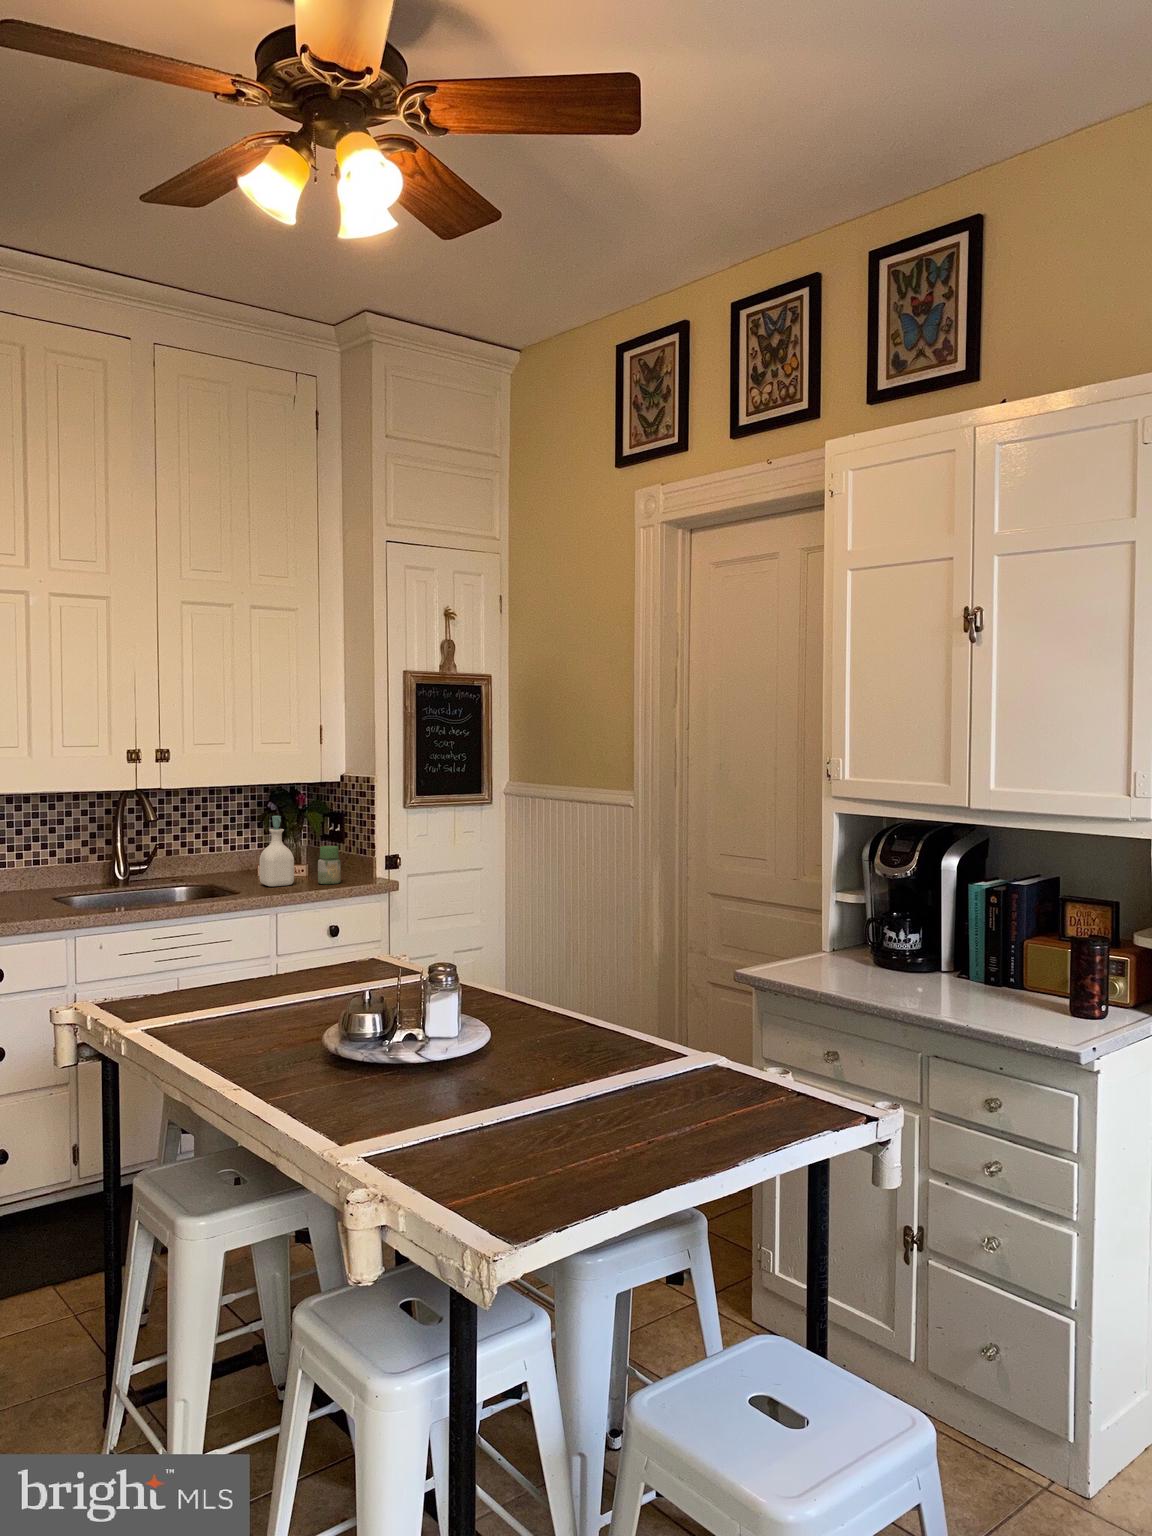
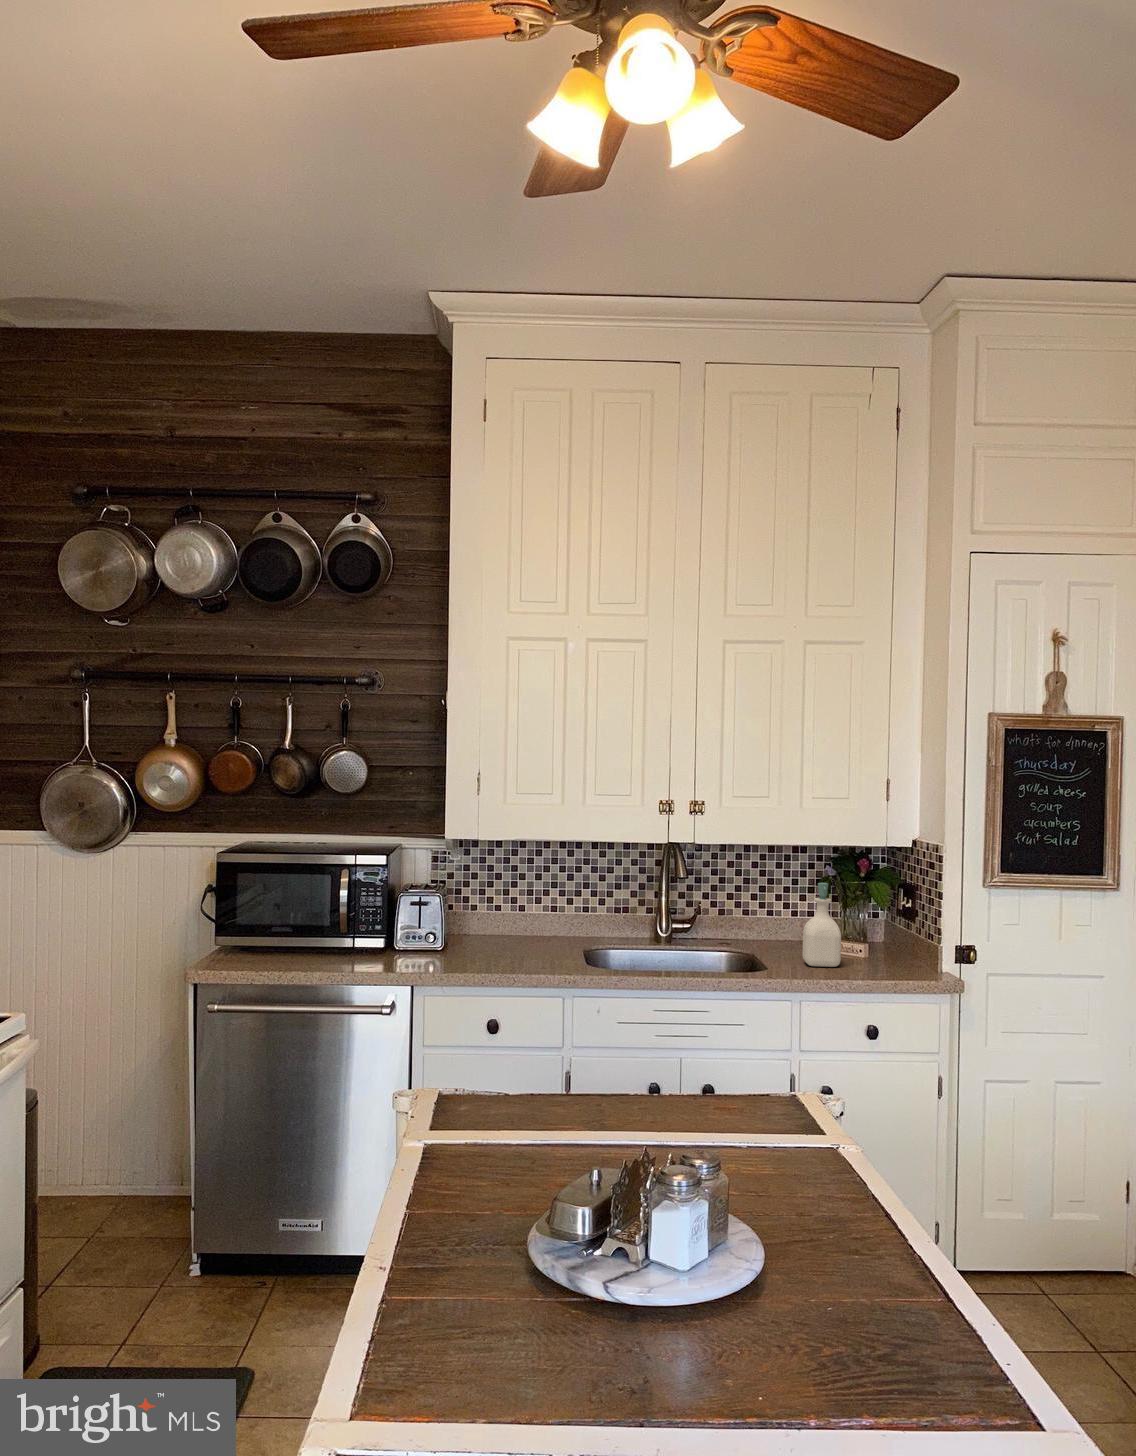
jar: present [318,846,341,884] -> none [868,925,896,973]

